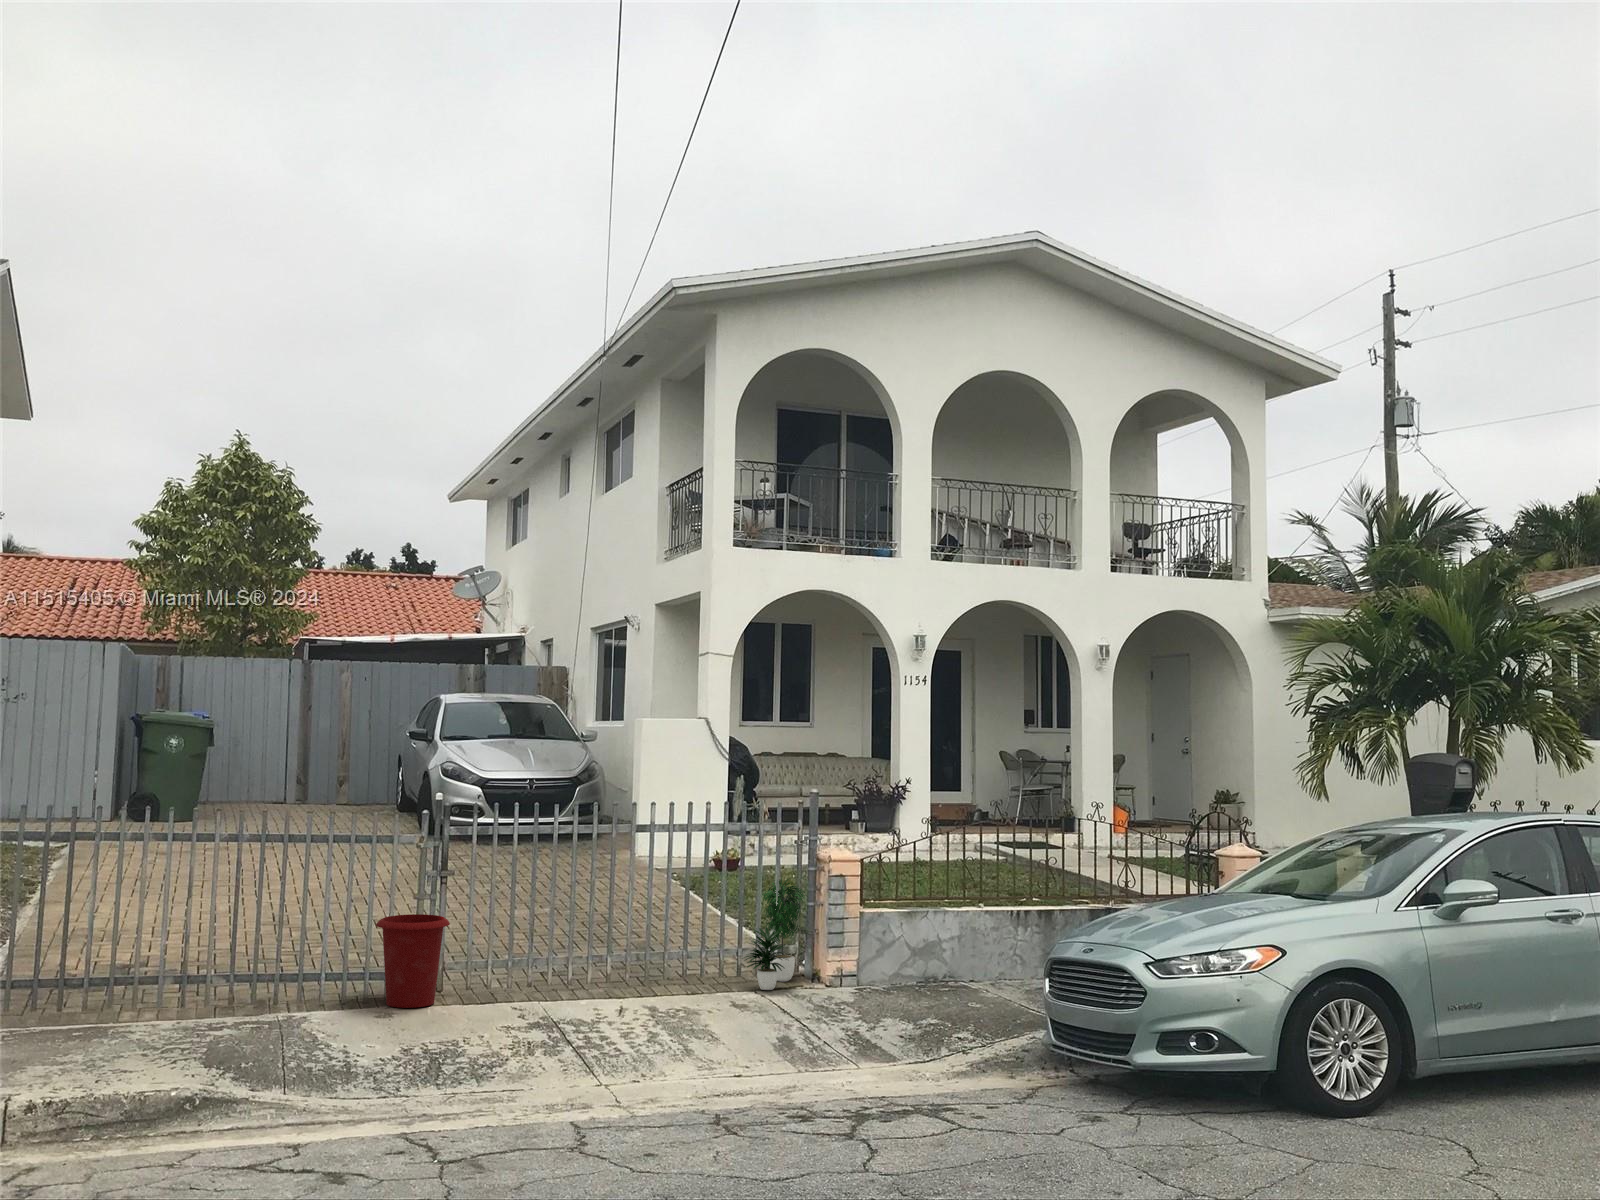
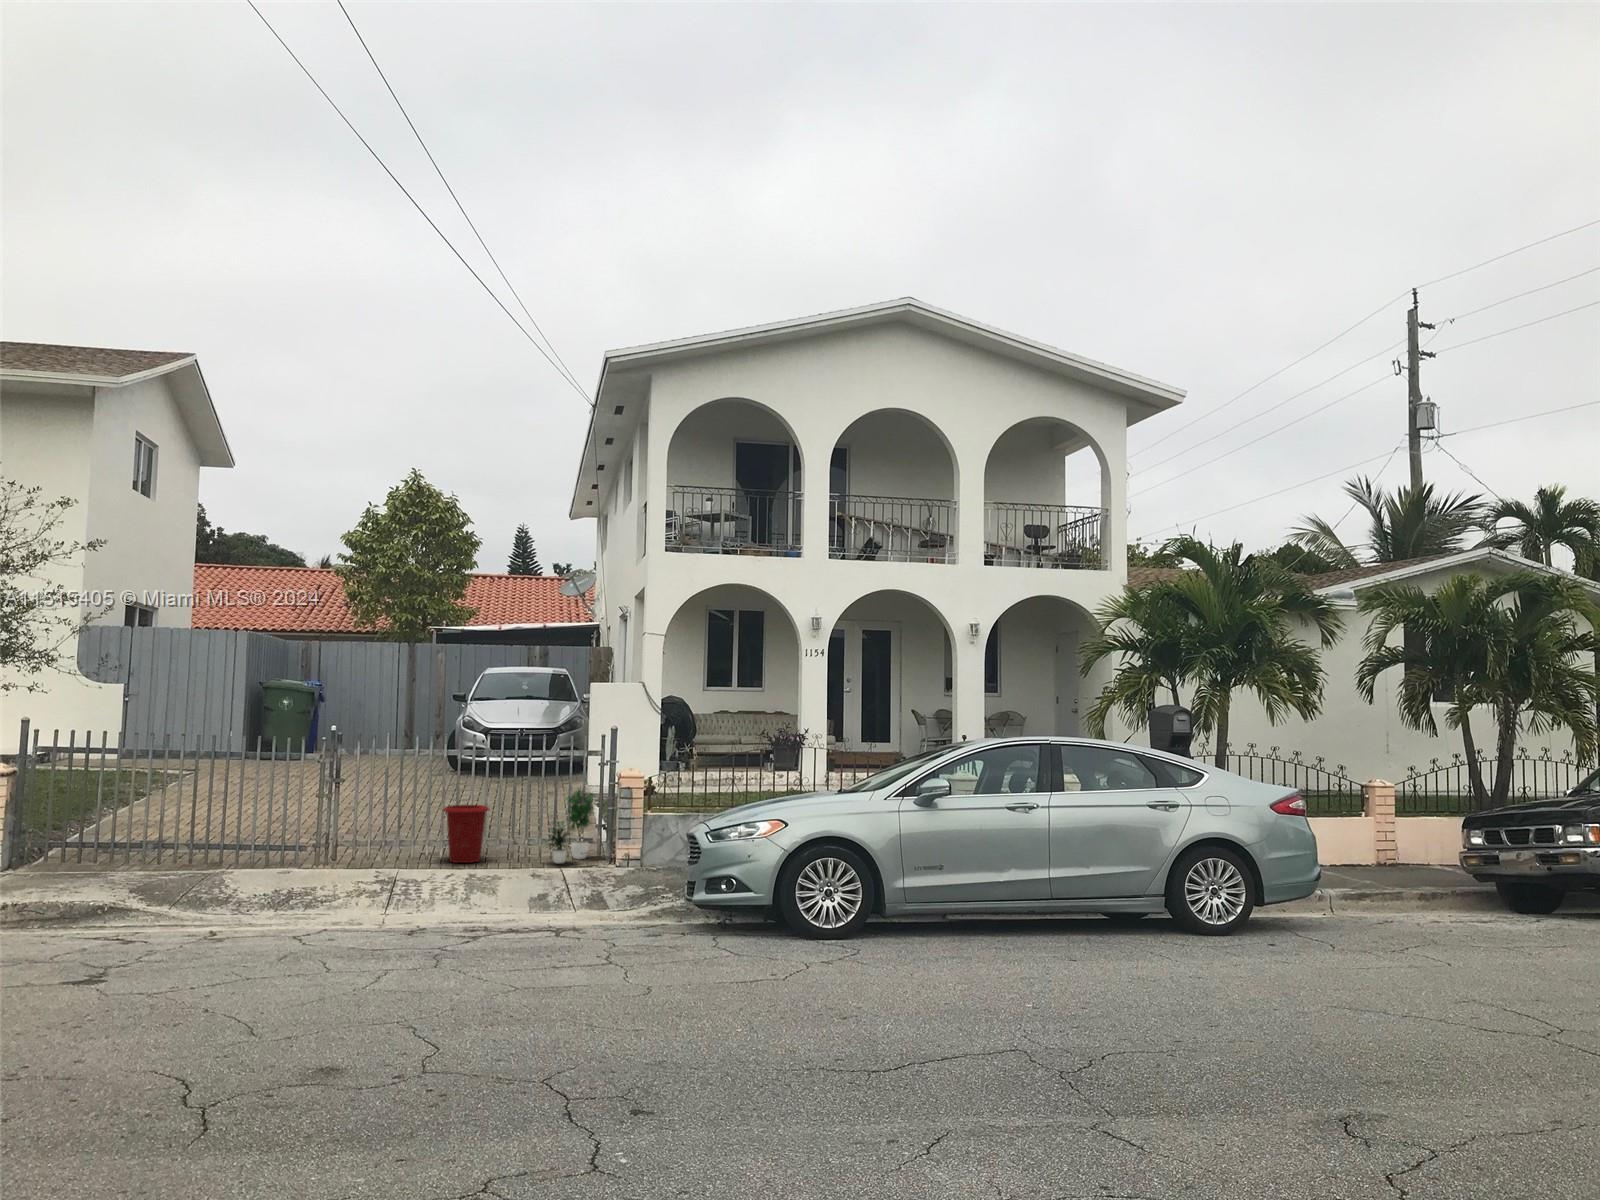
waste bin: present [376,914,450,1008] -> present [443,805,489,863]

